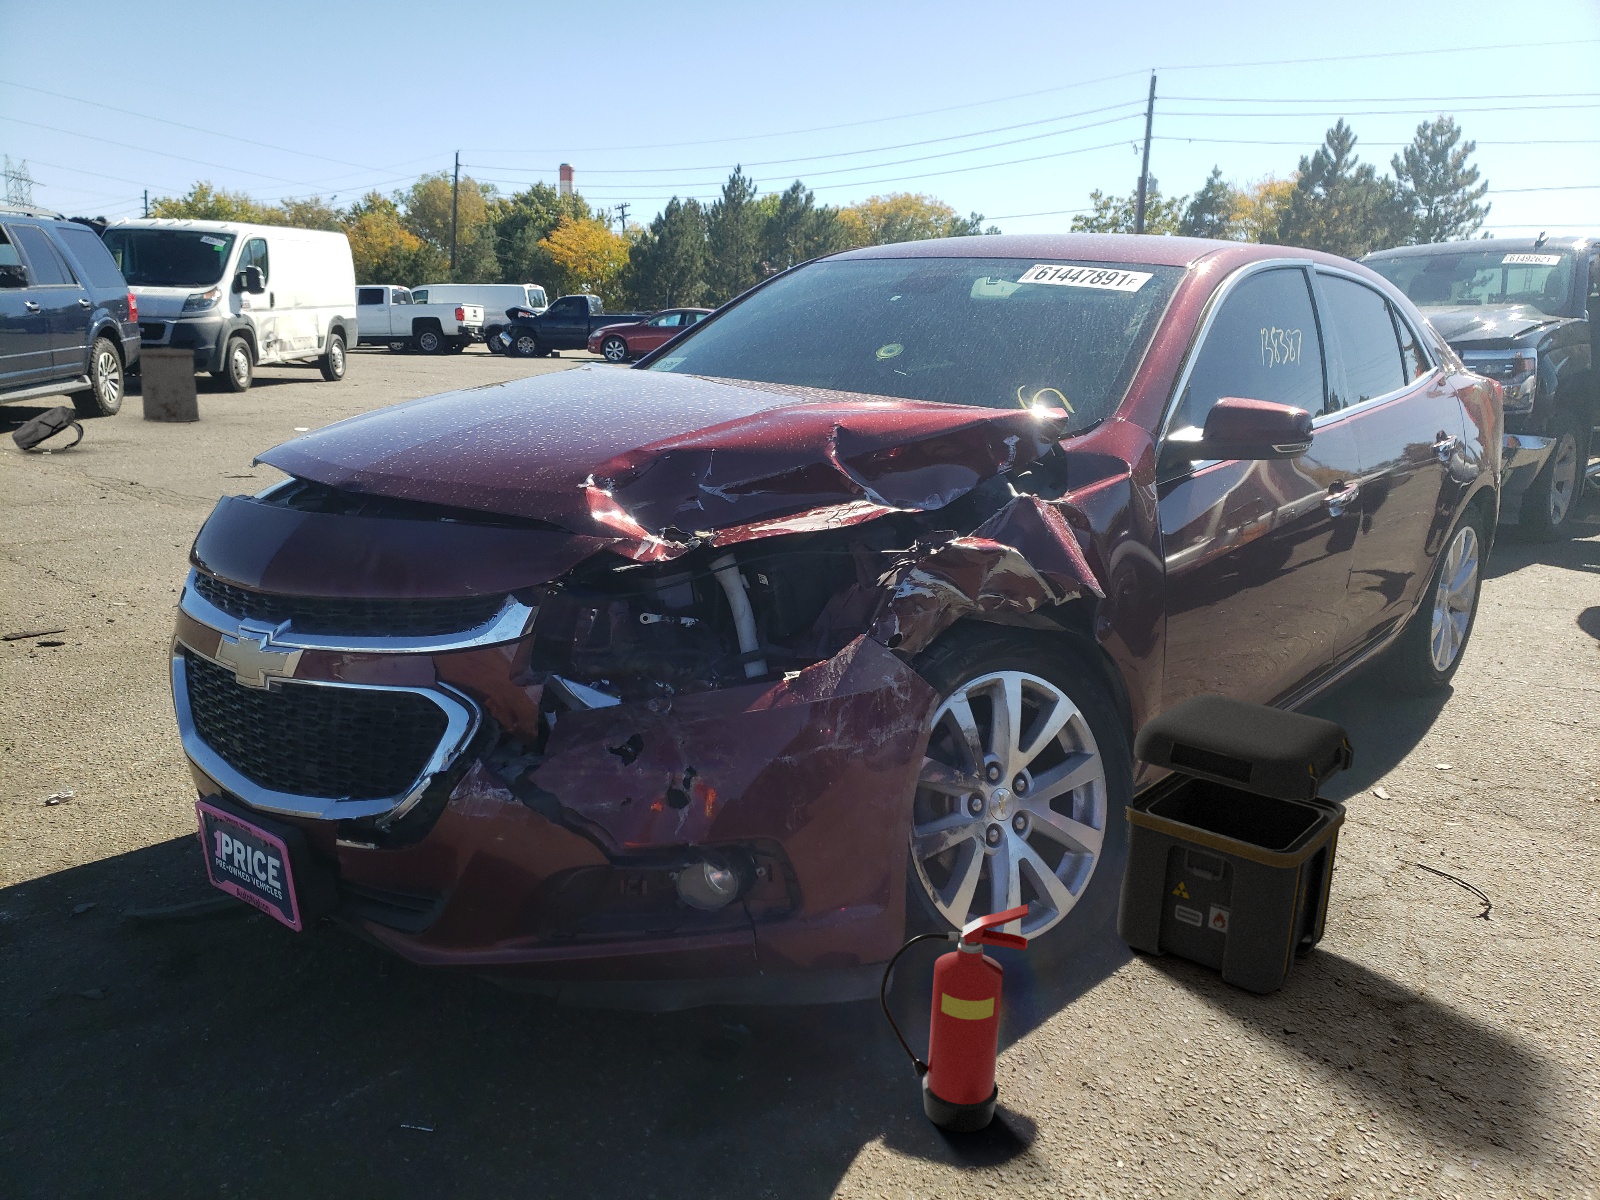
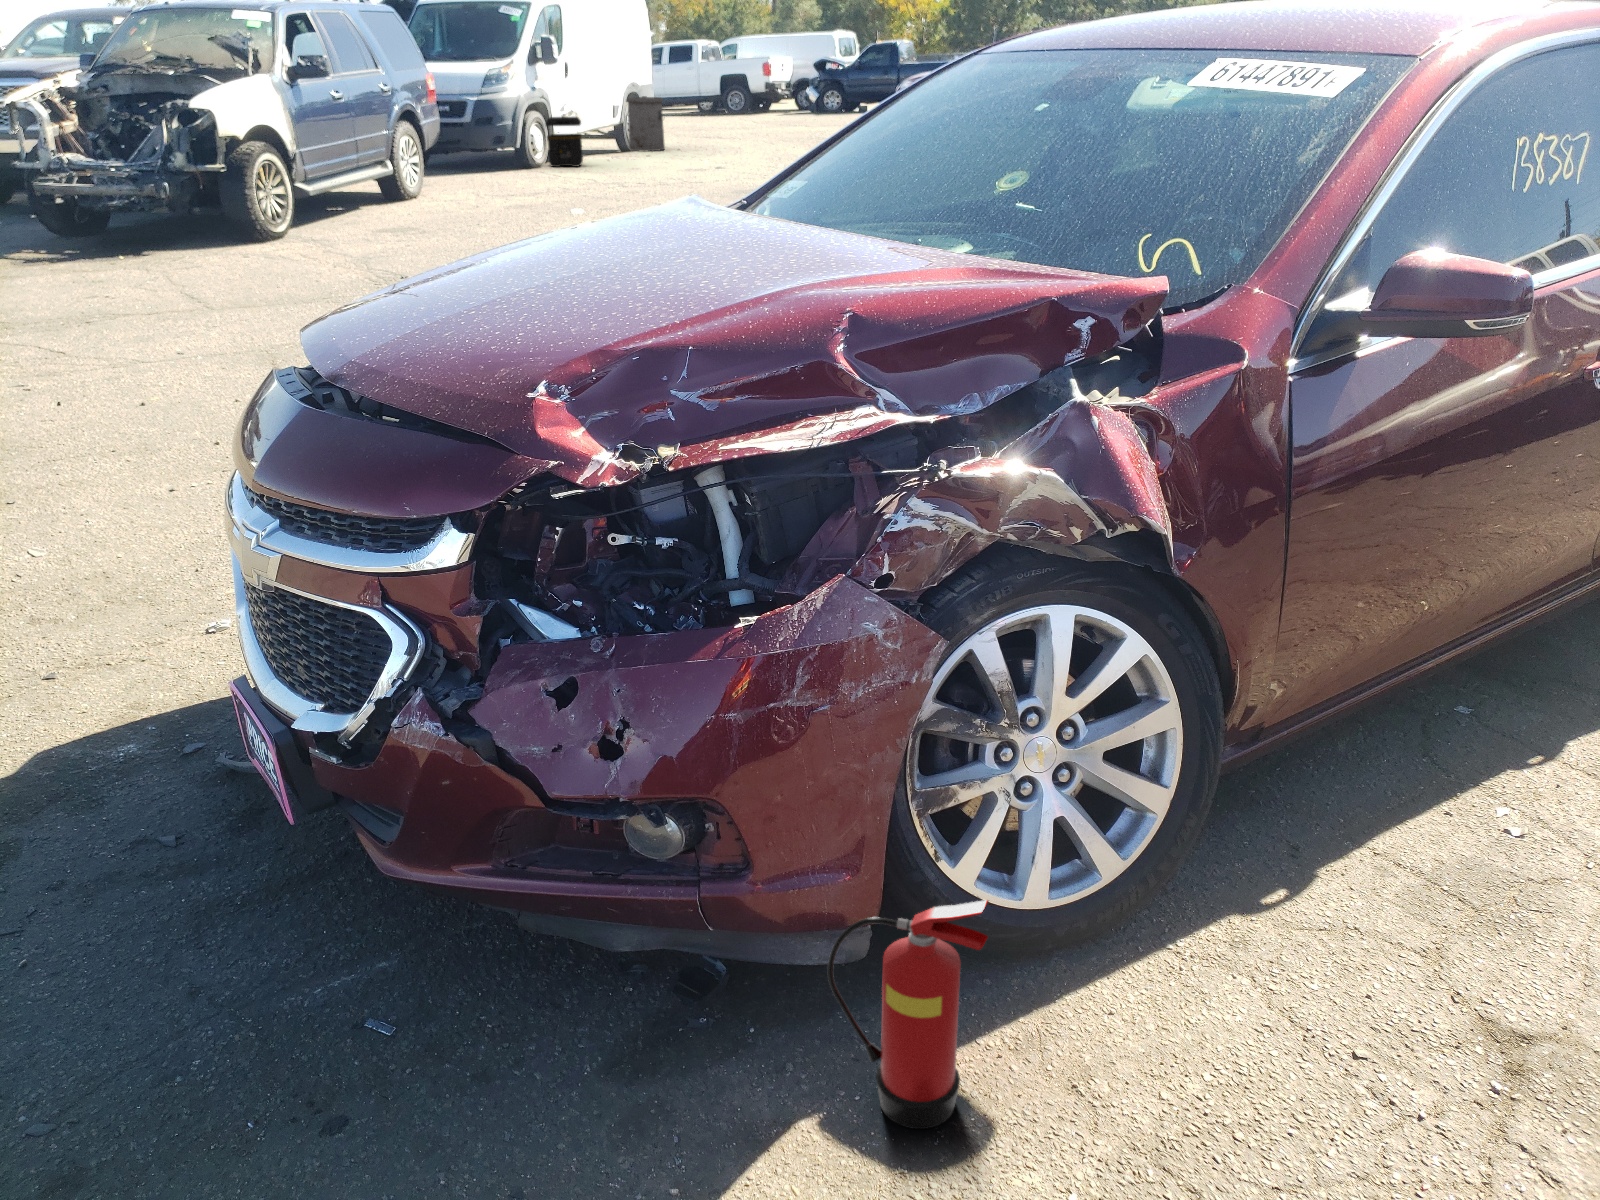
trash can: present [137,347,199,422] -> present [627,96,665,151]
backpack: present [12,406,84,452] -> none [288,198,354,247]
toolbox: present [1117,694,1354,994] -> present [546,117,583,167]

